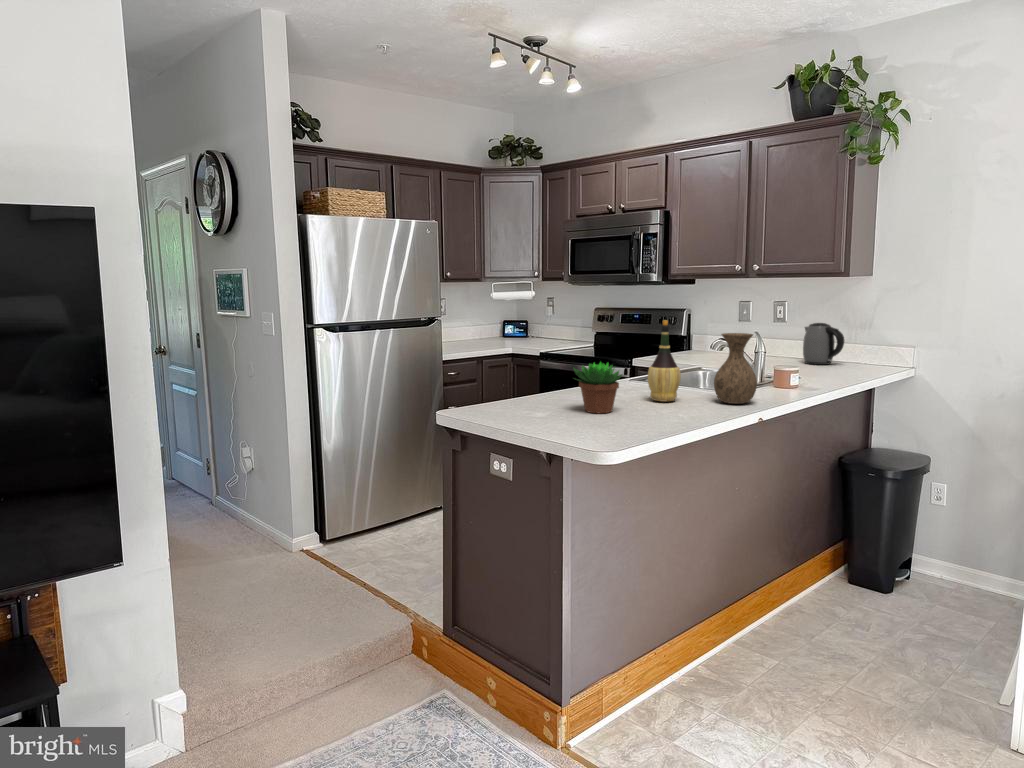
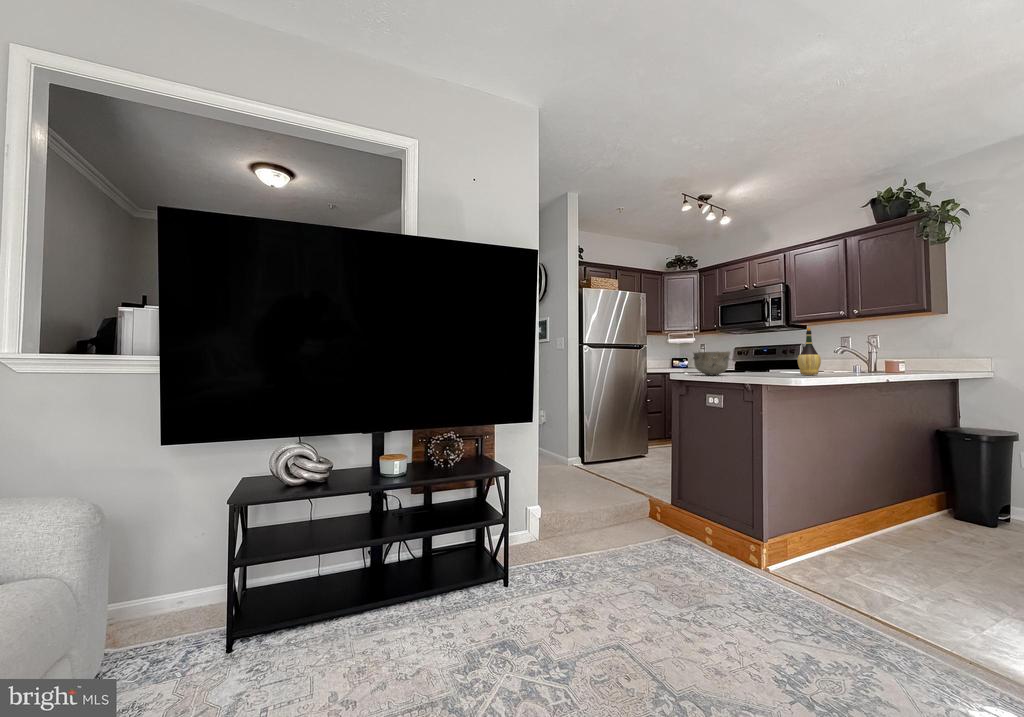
kettle: present [803,323,844,365] -> none [895,345,930,372]
vase: present [714,333,757,404] -> none [845,334,877,376]
succulent plant: present [574,362,622,413] -> none [753,347,787,376]
bowl: none [473,366,535,412] -> present [693,352,730,375]

